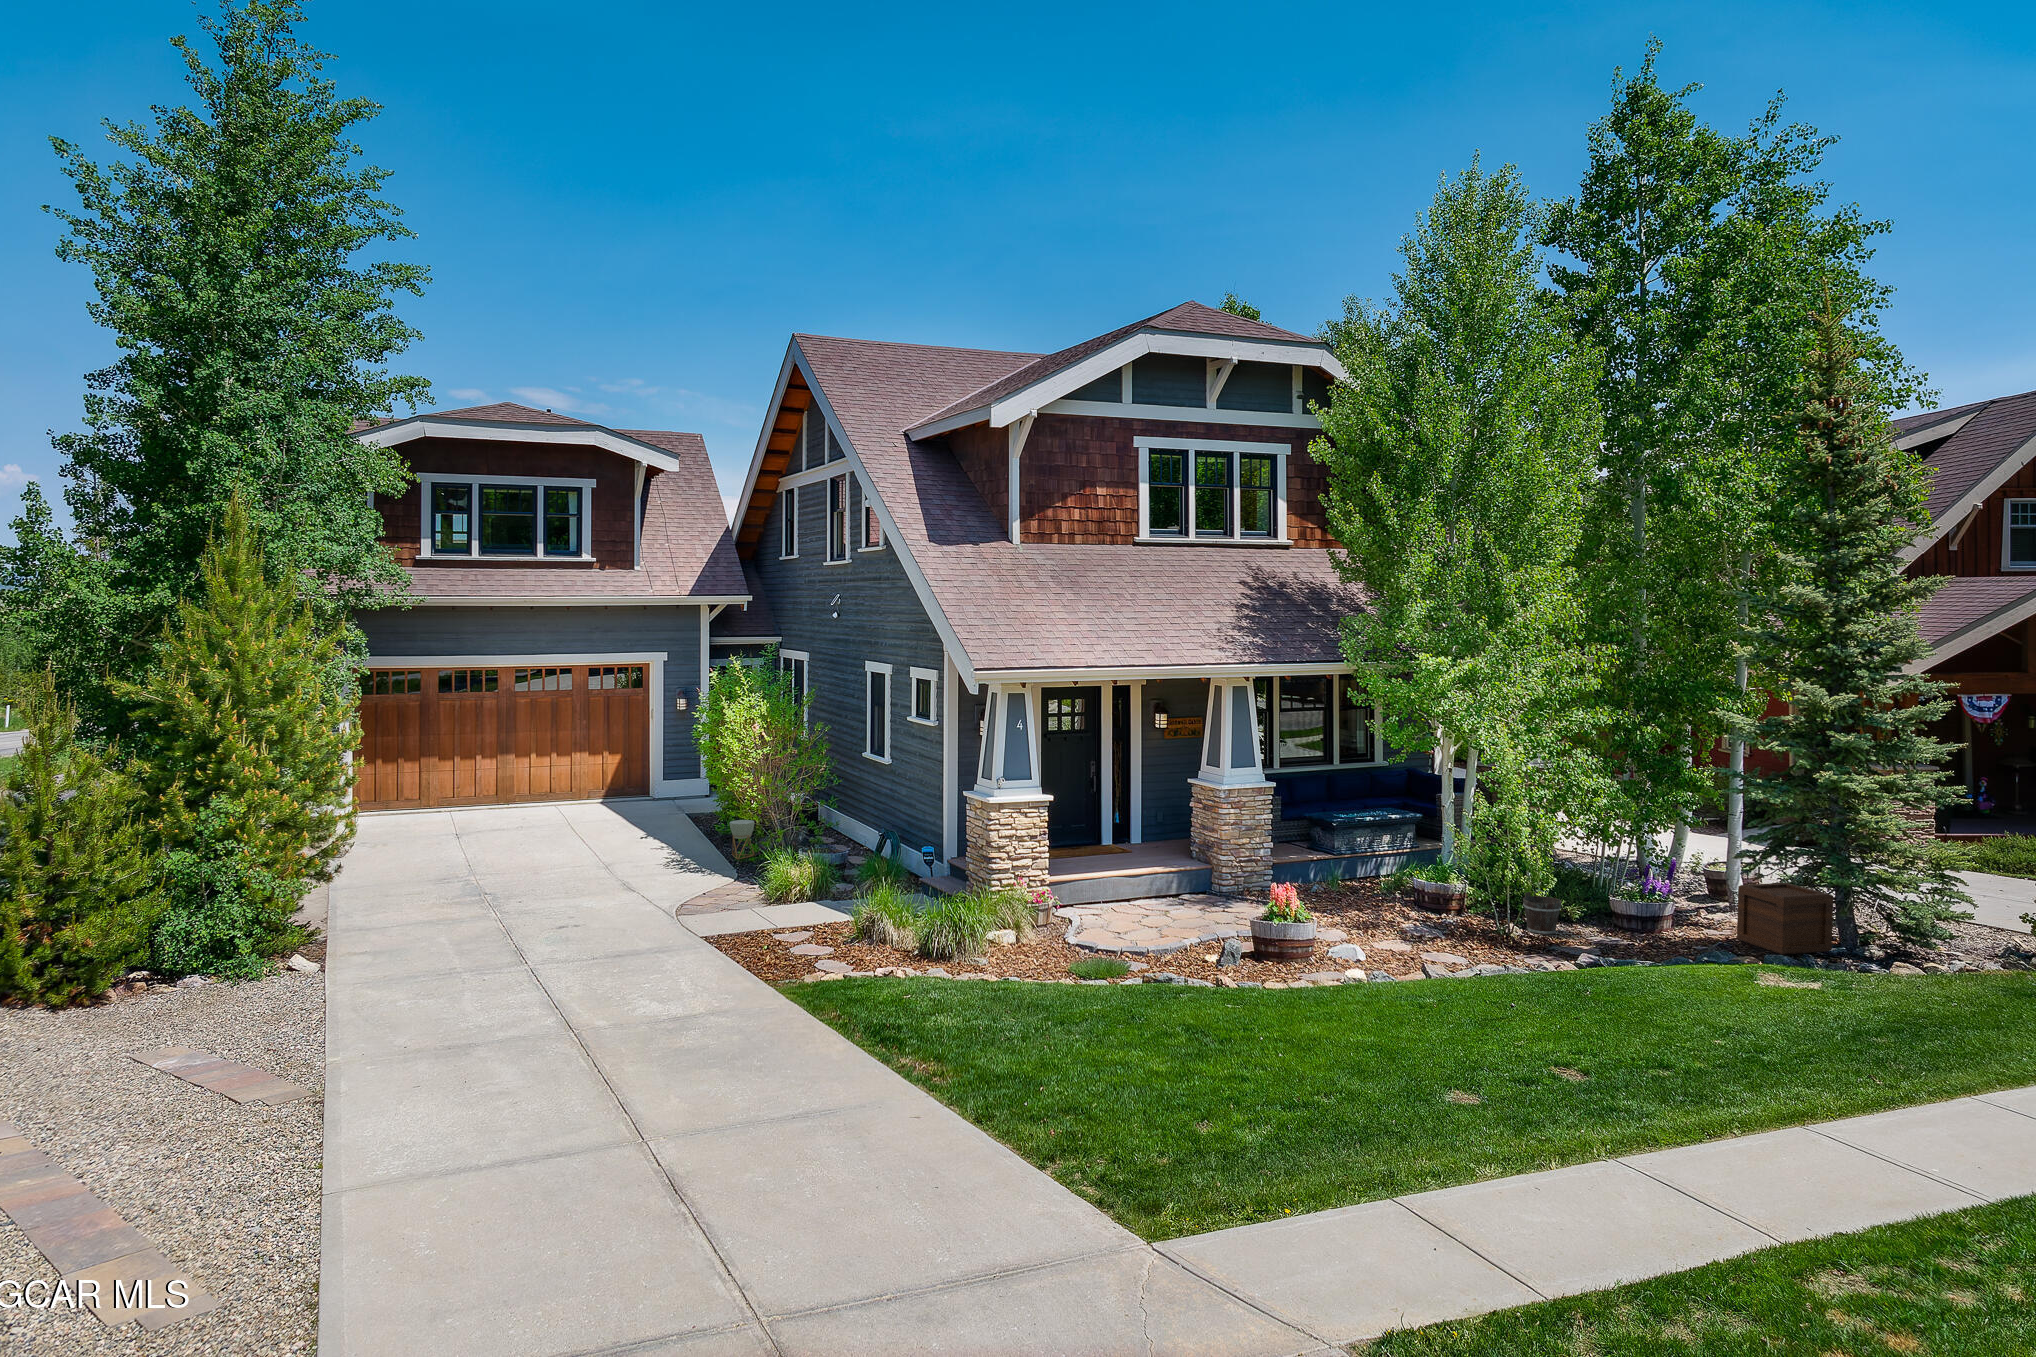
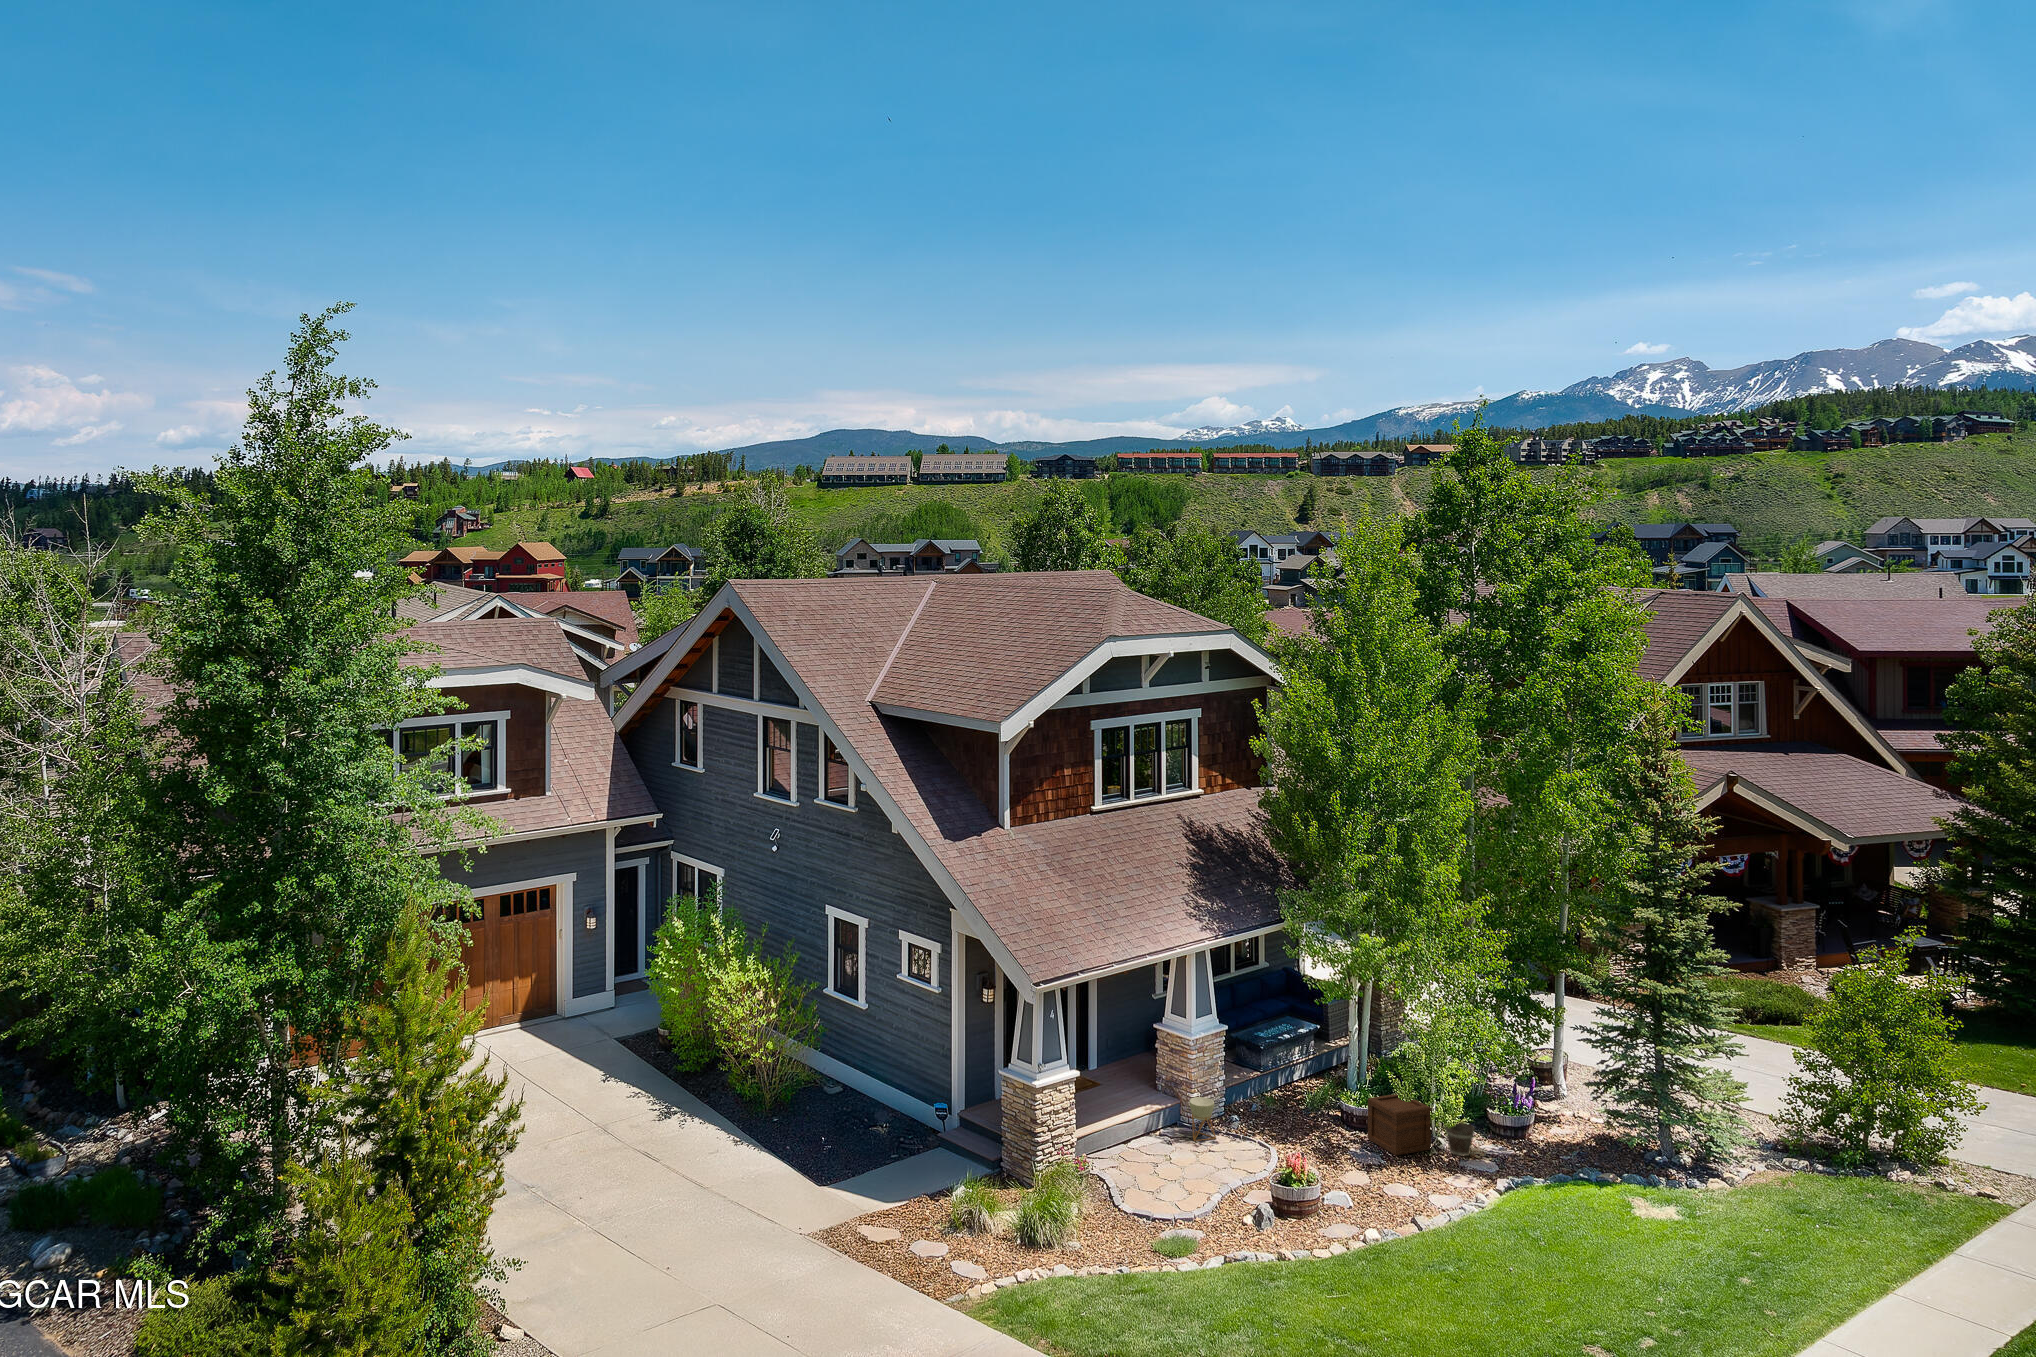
planter: present [730,820,755,859] -> present [1189,1097,1216,1141]
wooden crate: present [1737,883,1833,955] -> present [1368,1094,1431,1156]

